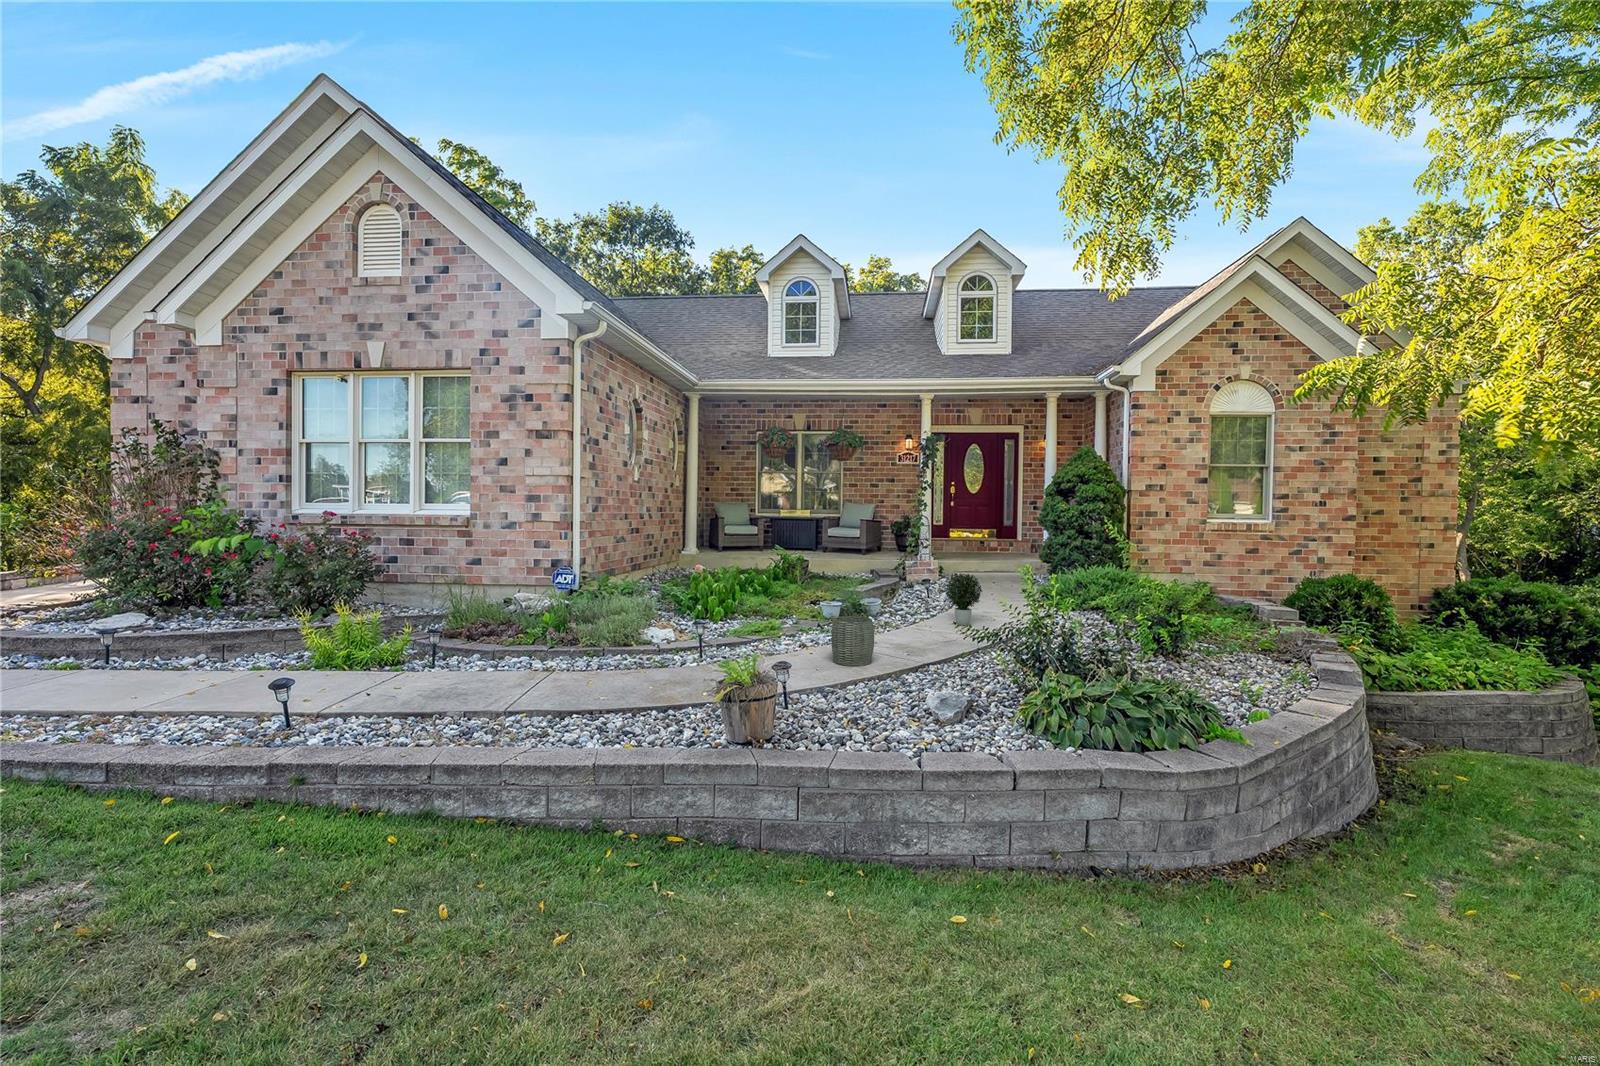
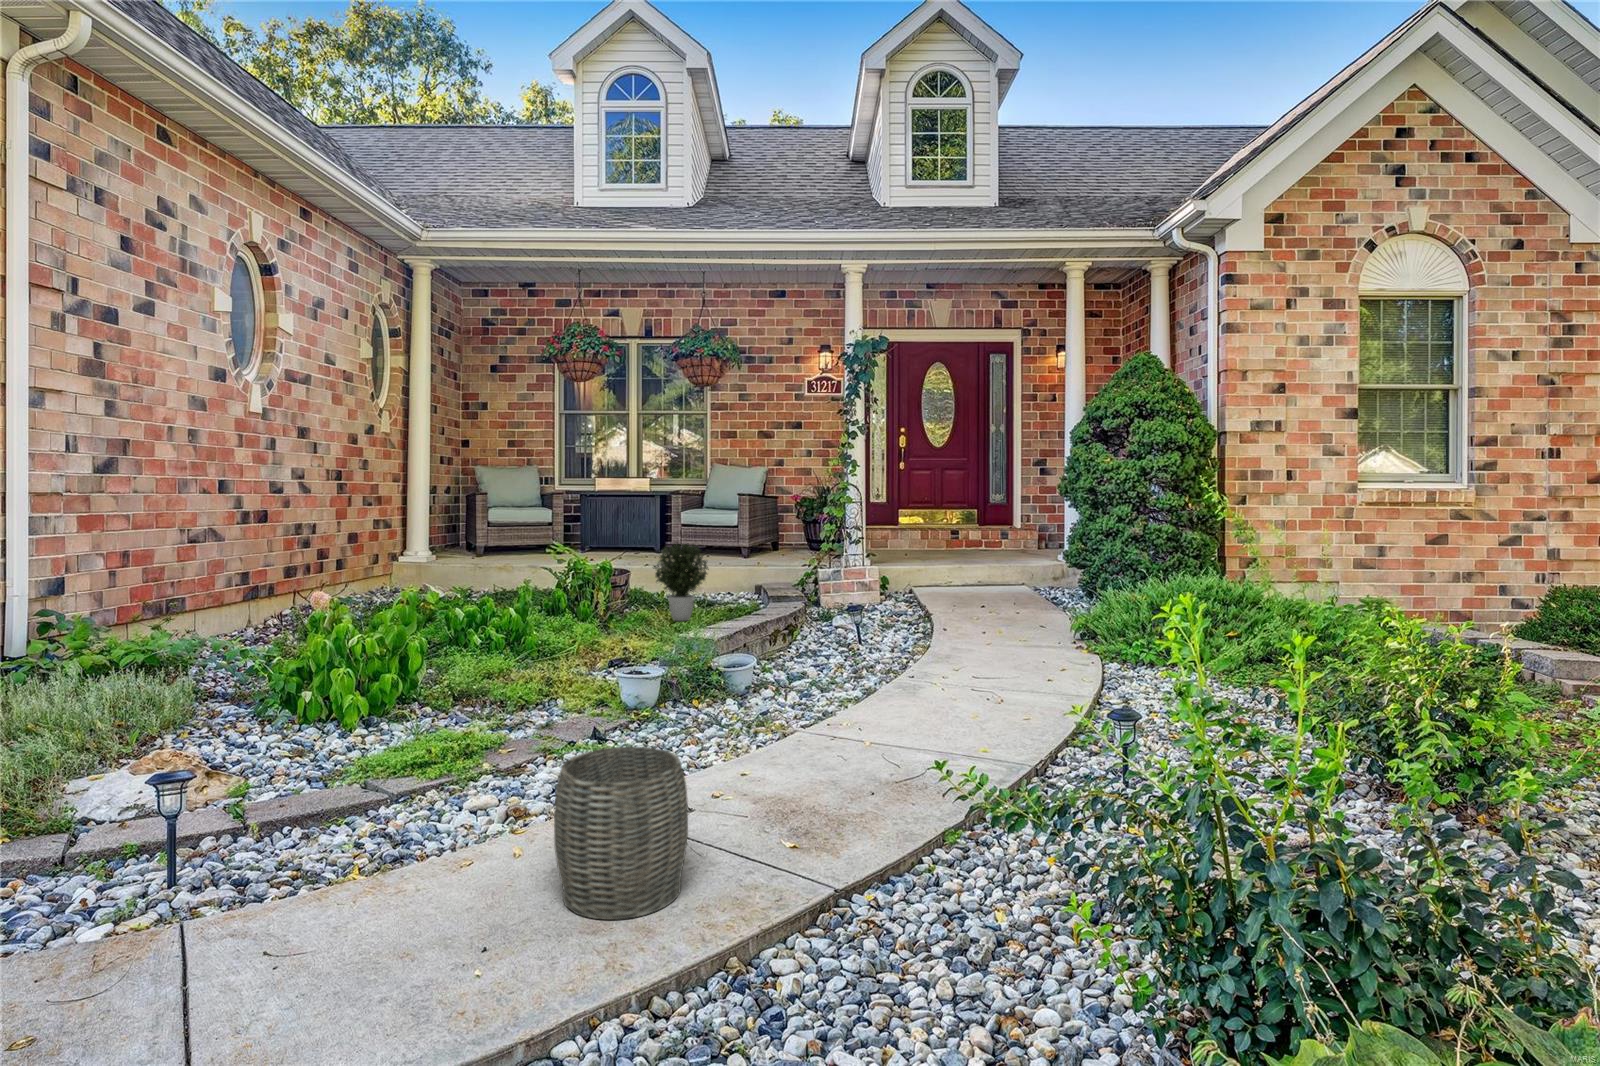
potted plant: present [946,574,982,626] -> present [653,544,709,621]

